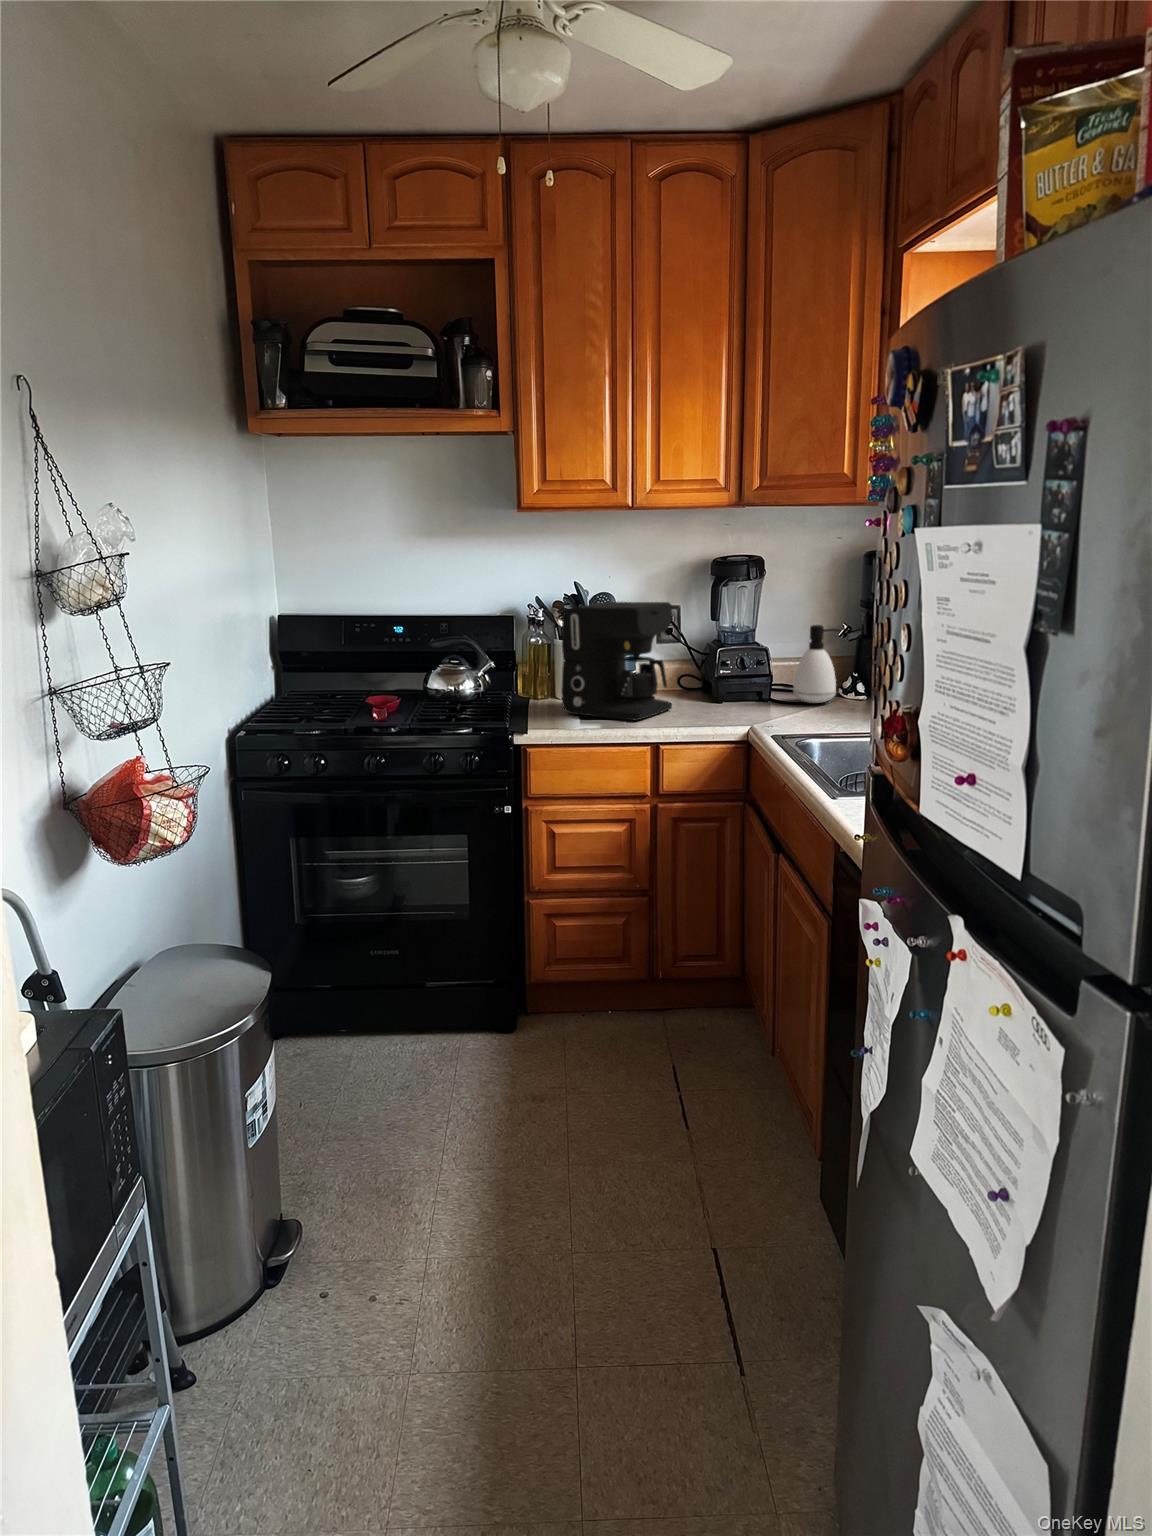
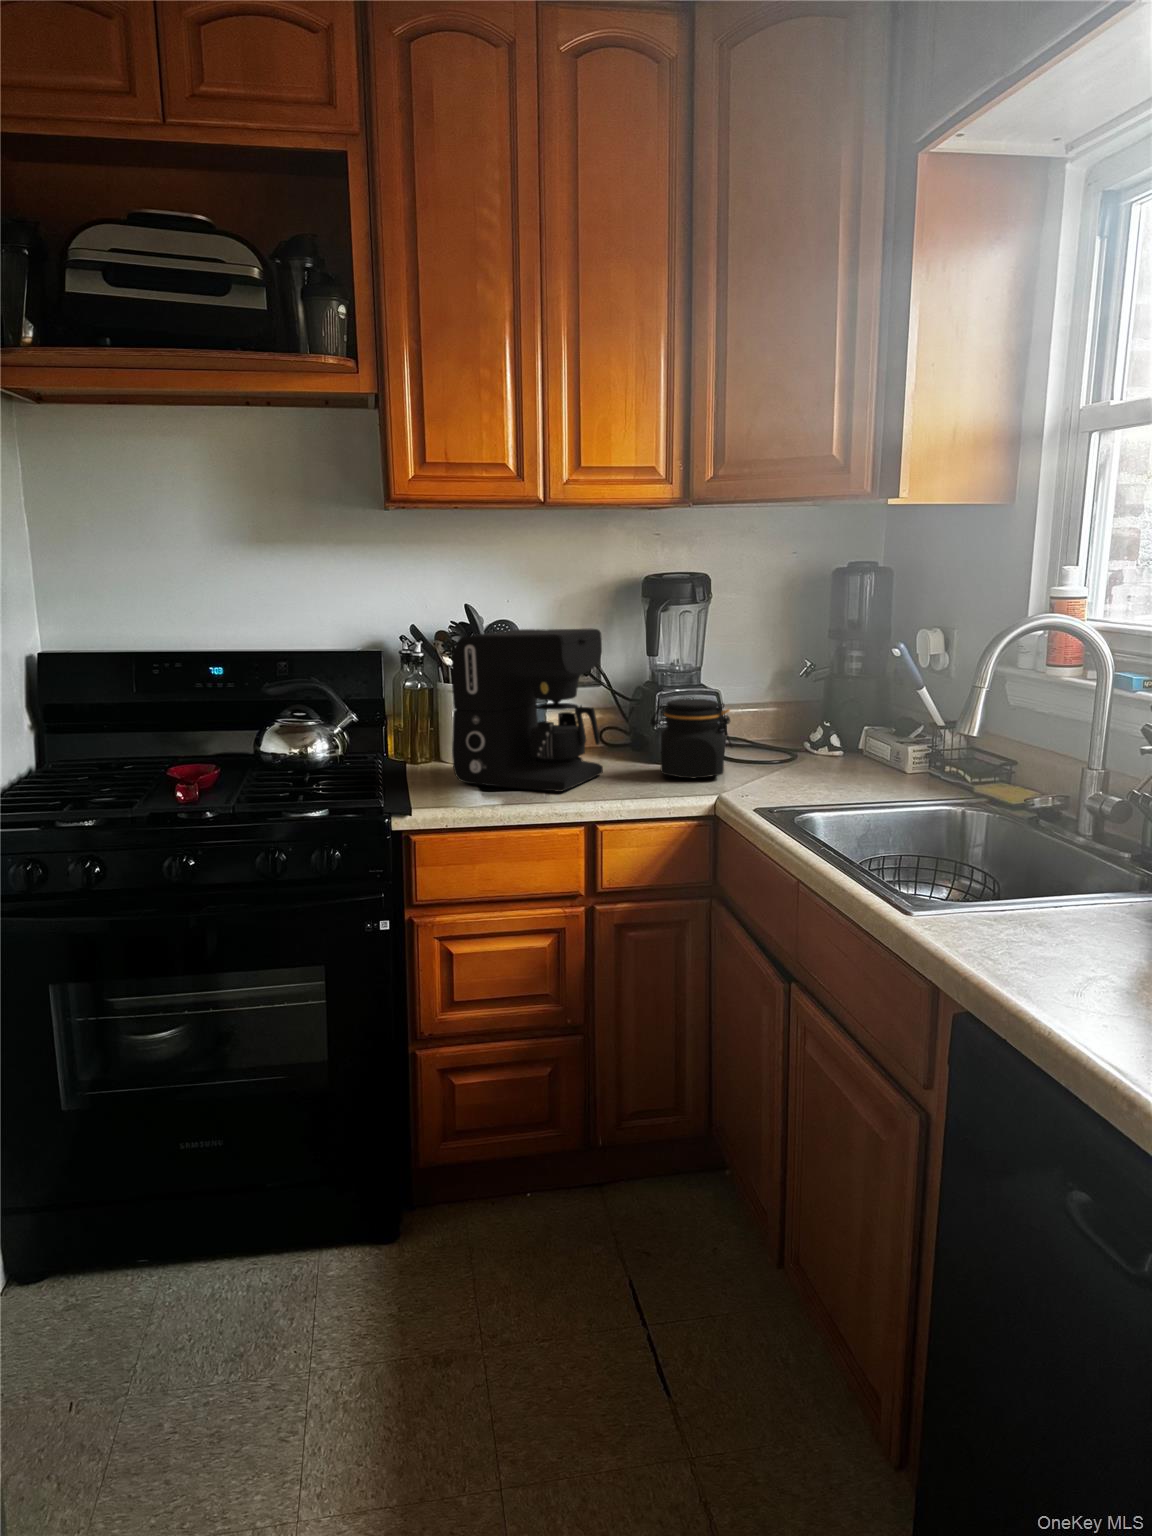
soap dispenser: present [793,625,839,703] -> none [757,659,818,761]
jar: none [707,655,768,714] -> present [651,699,732,778]

